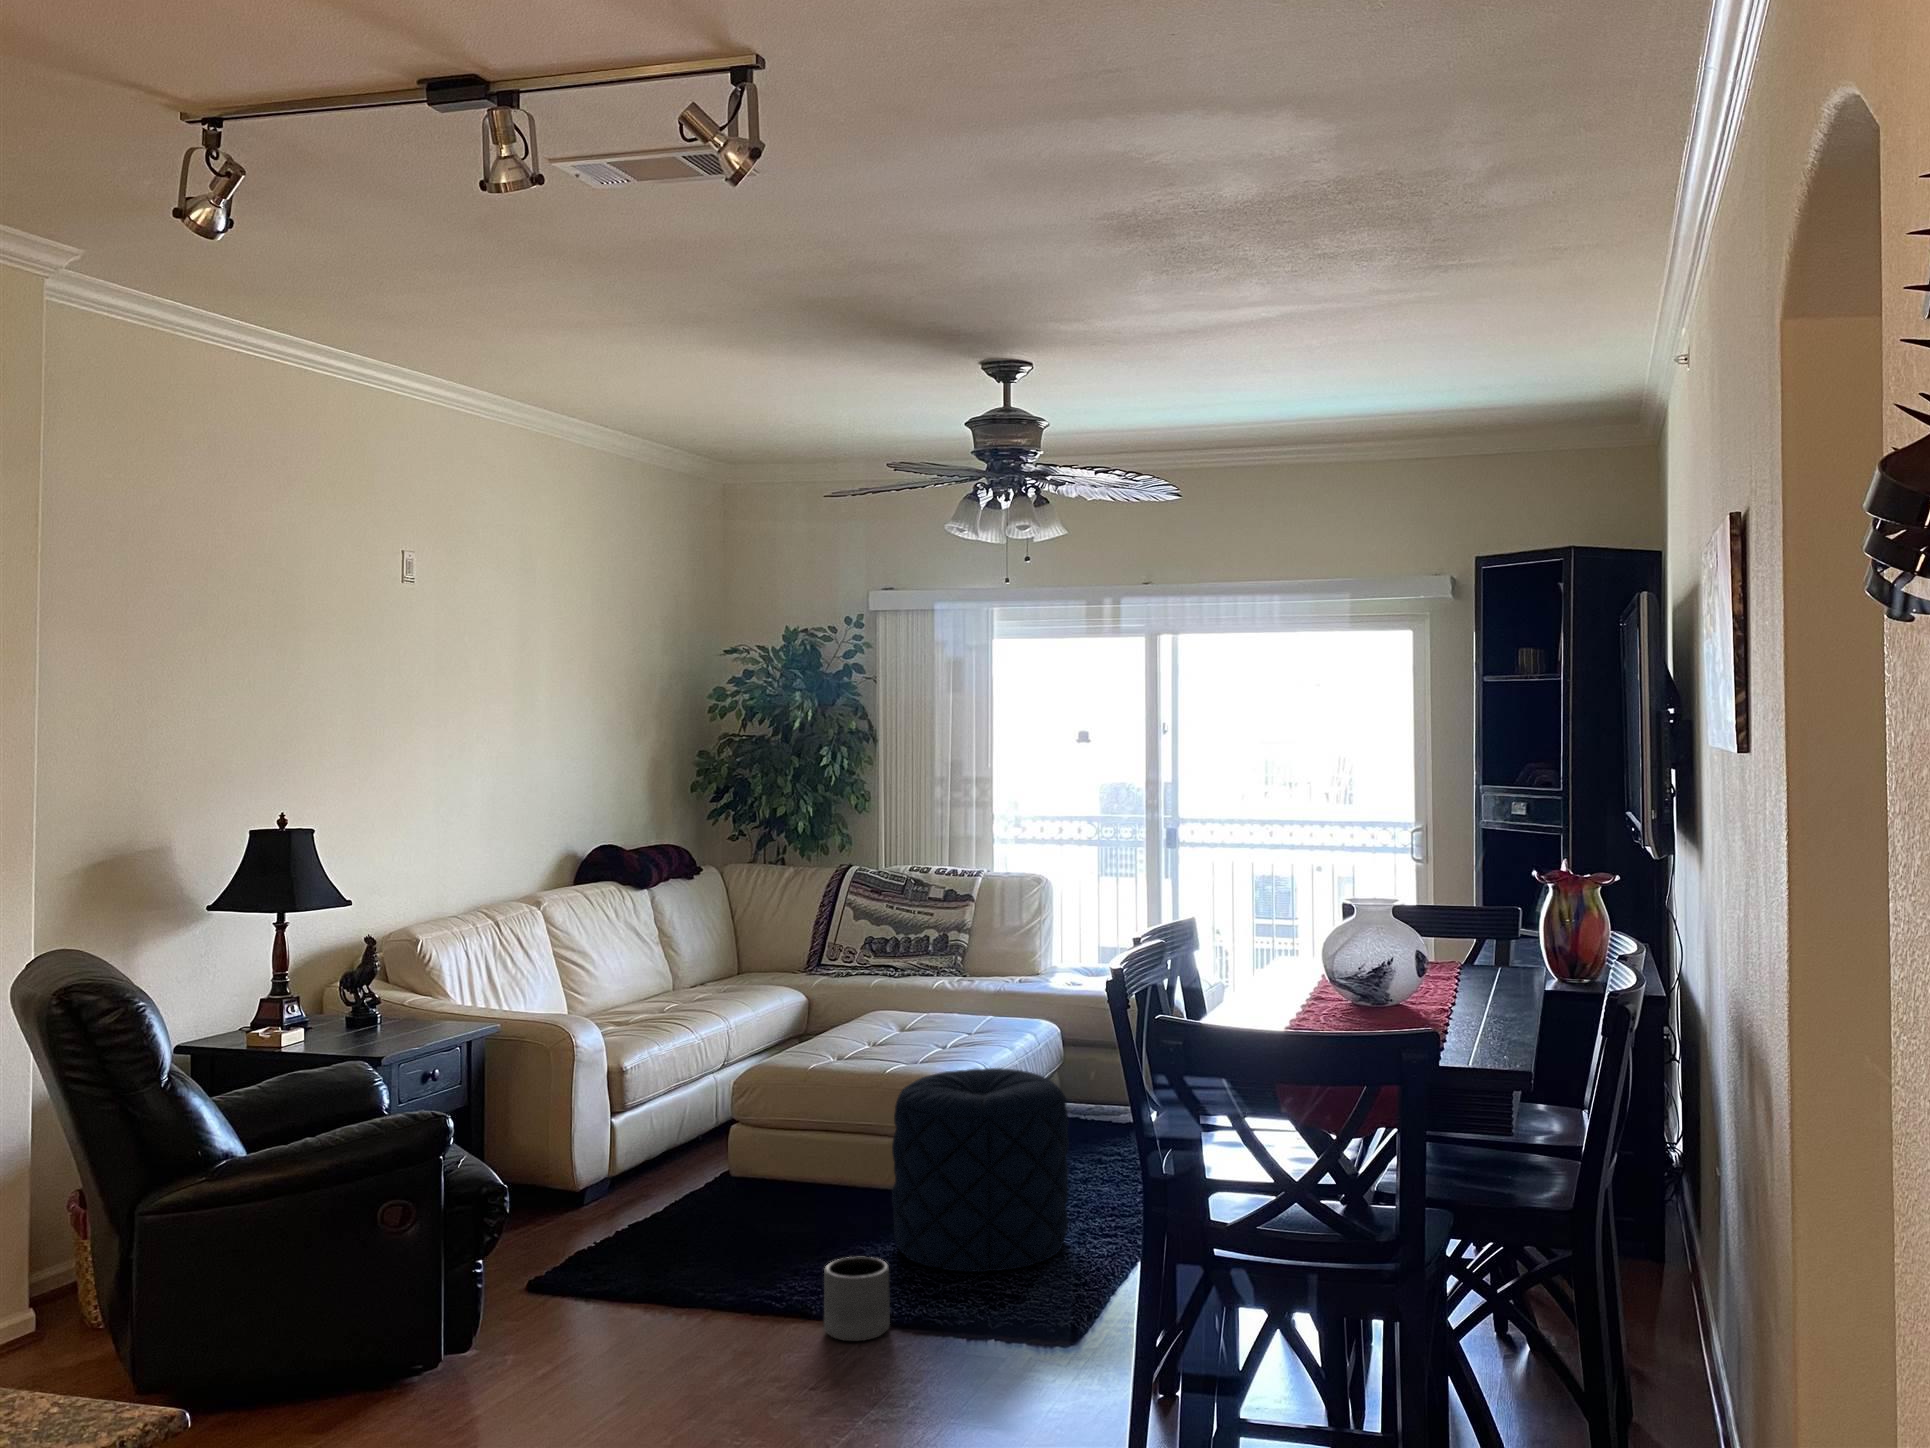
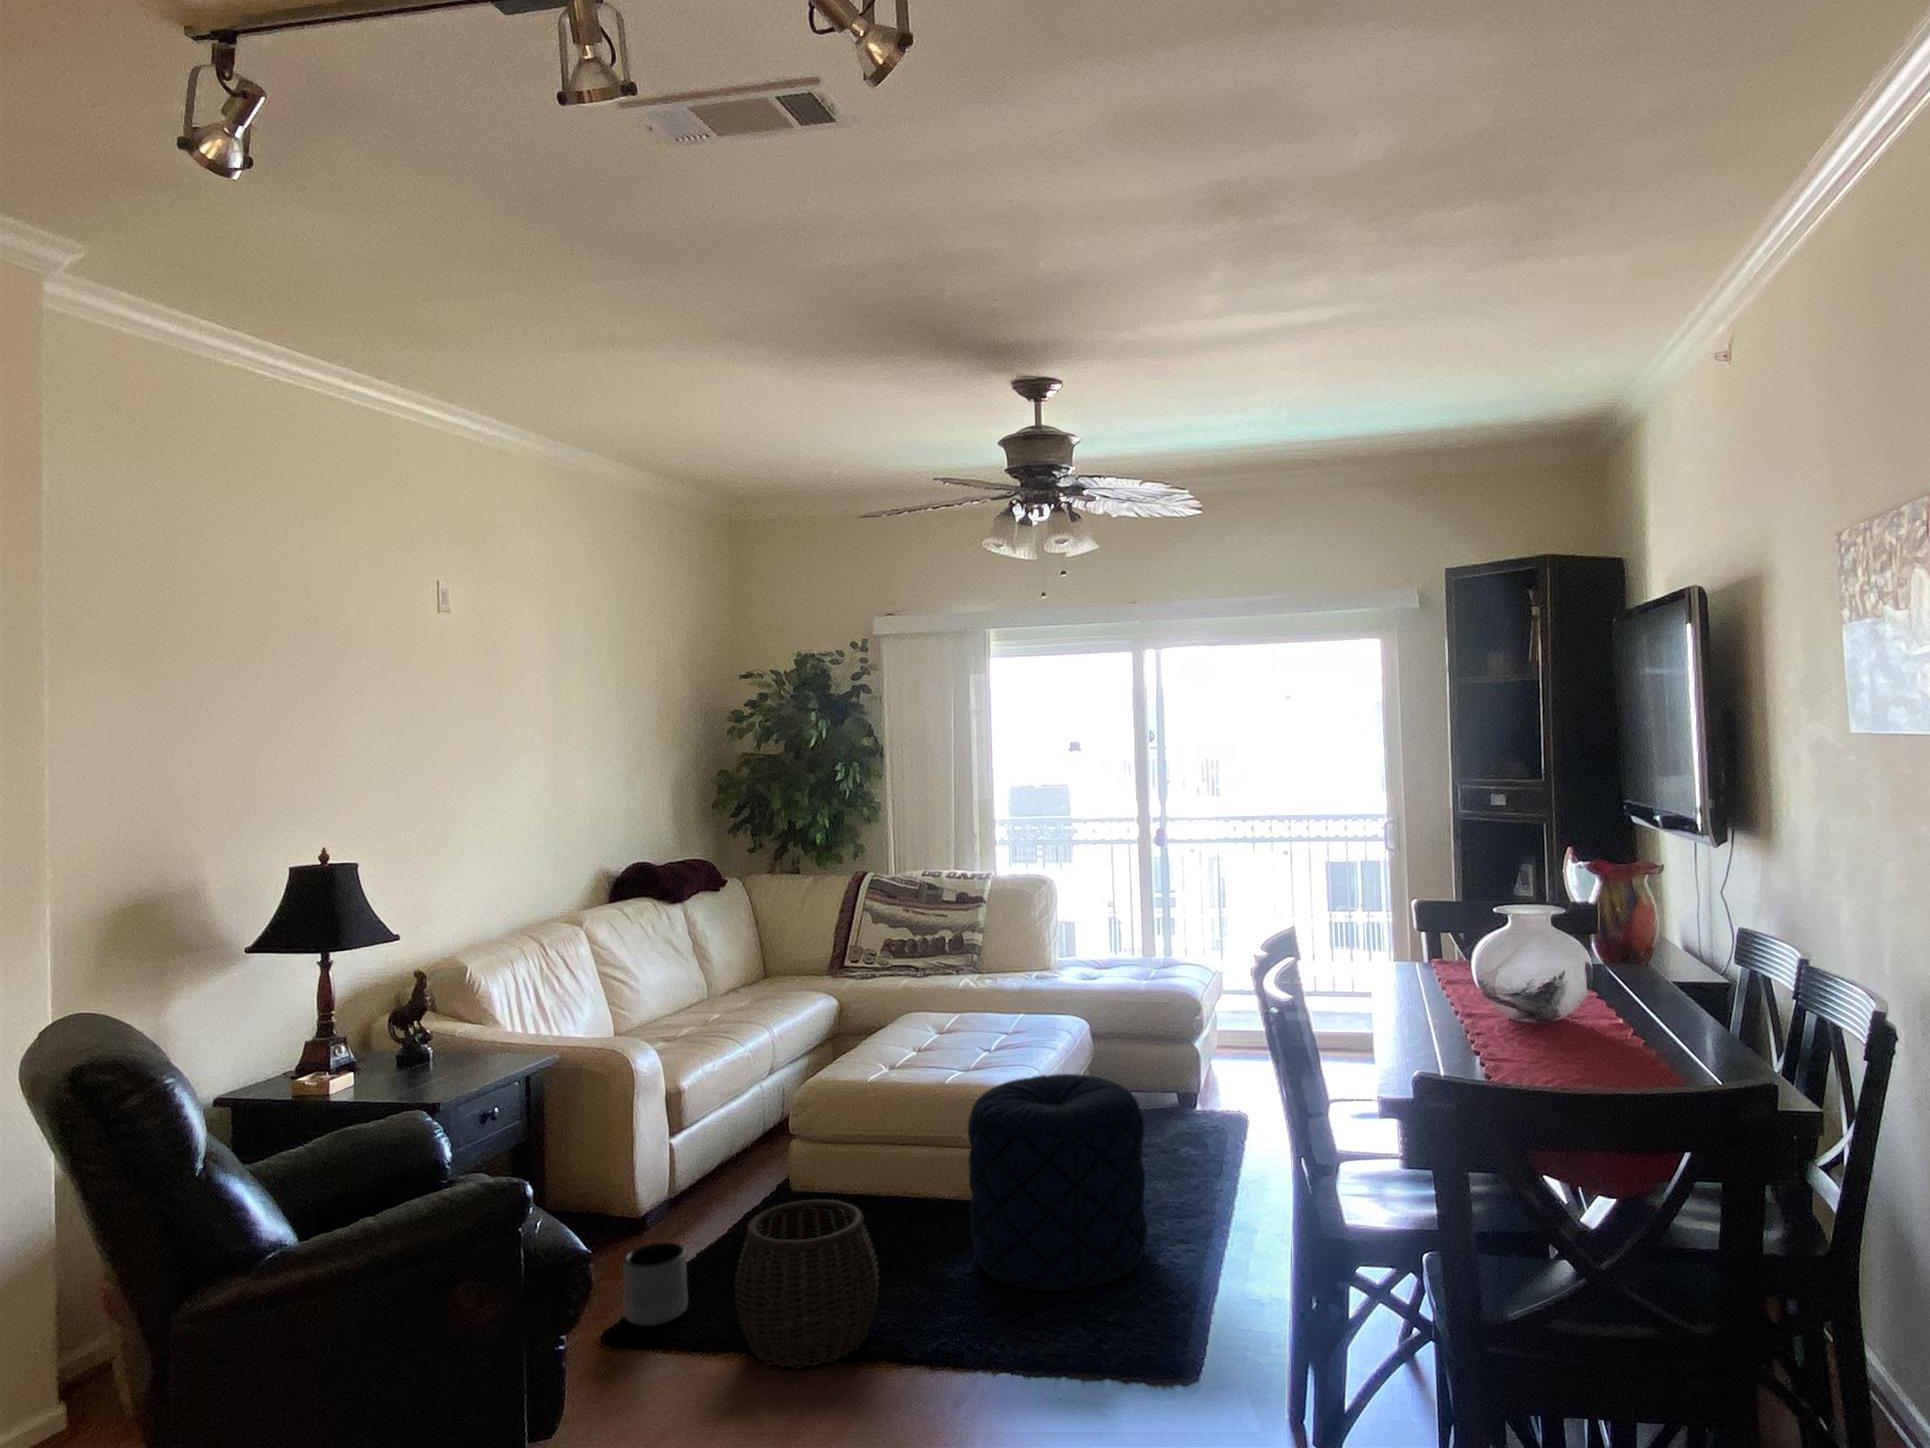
woven basket: none [649,1168,788,1318] -> present [735,1200,879,1368]
planter: present [824,1257,890,1341] -> present [623,1242,688,1326]

